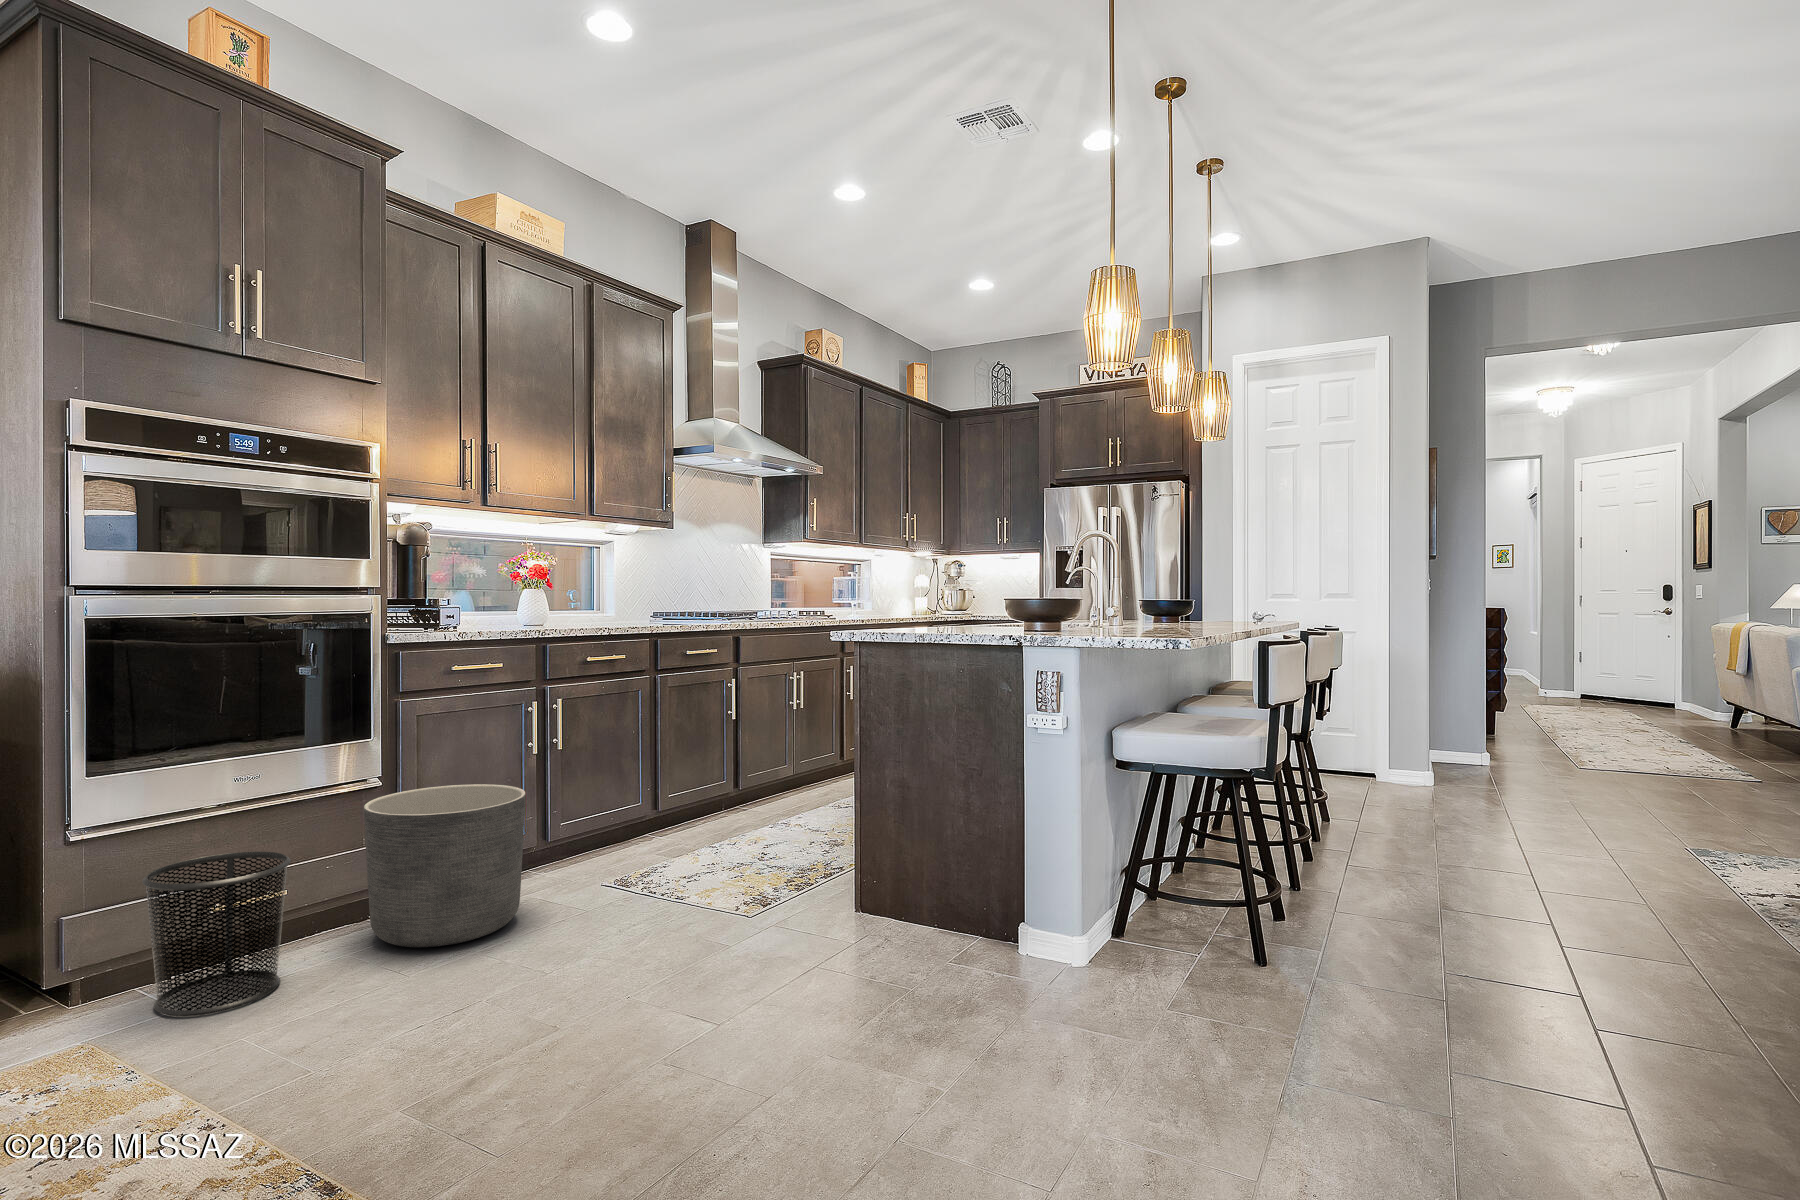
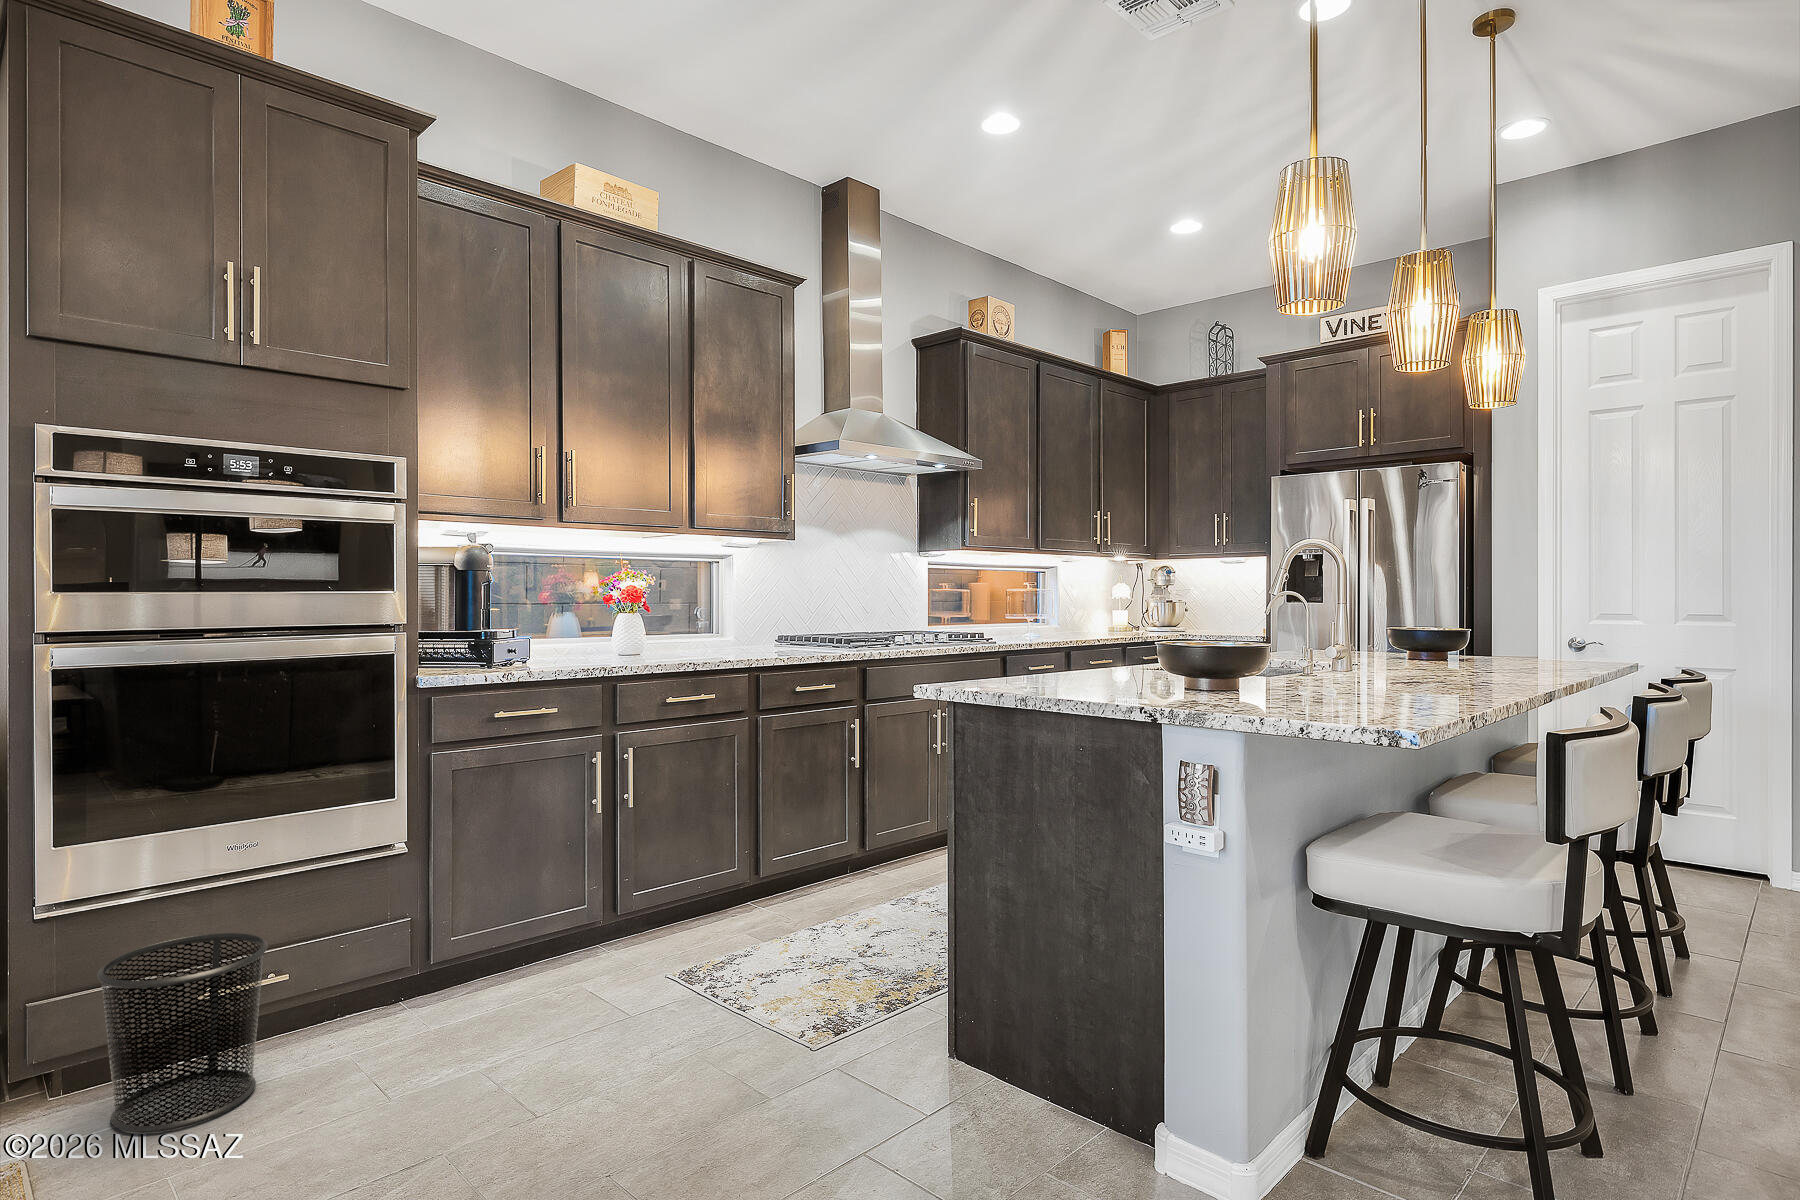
planter: present [364,784,526,947] -> none [368,853,555,1057]

